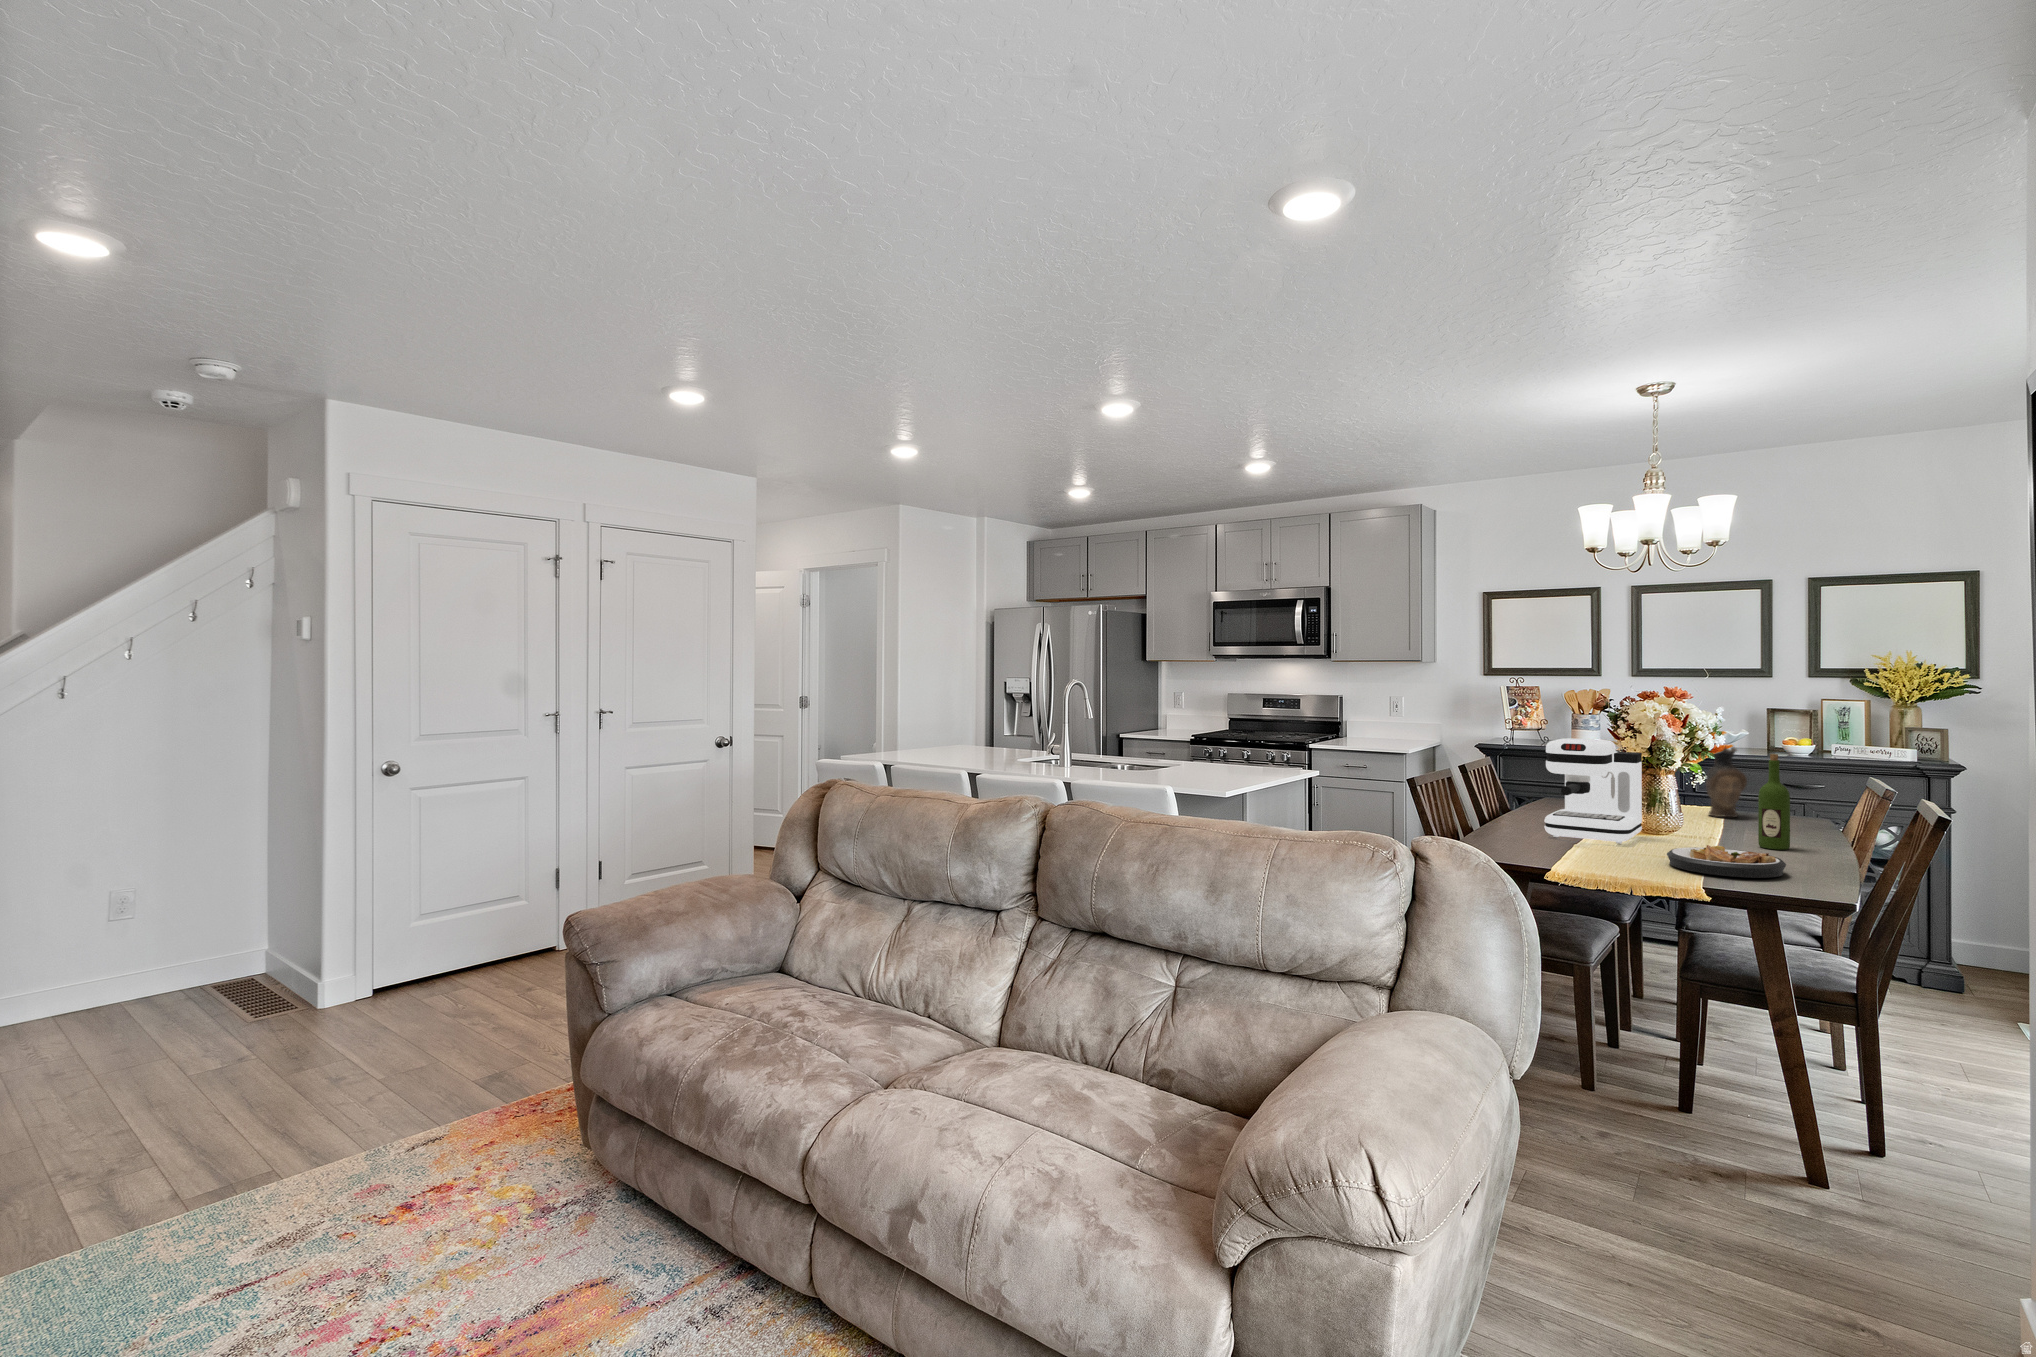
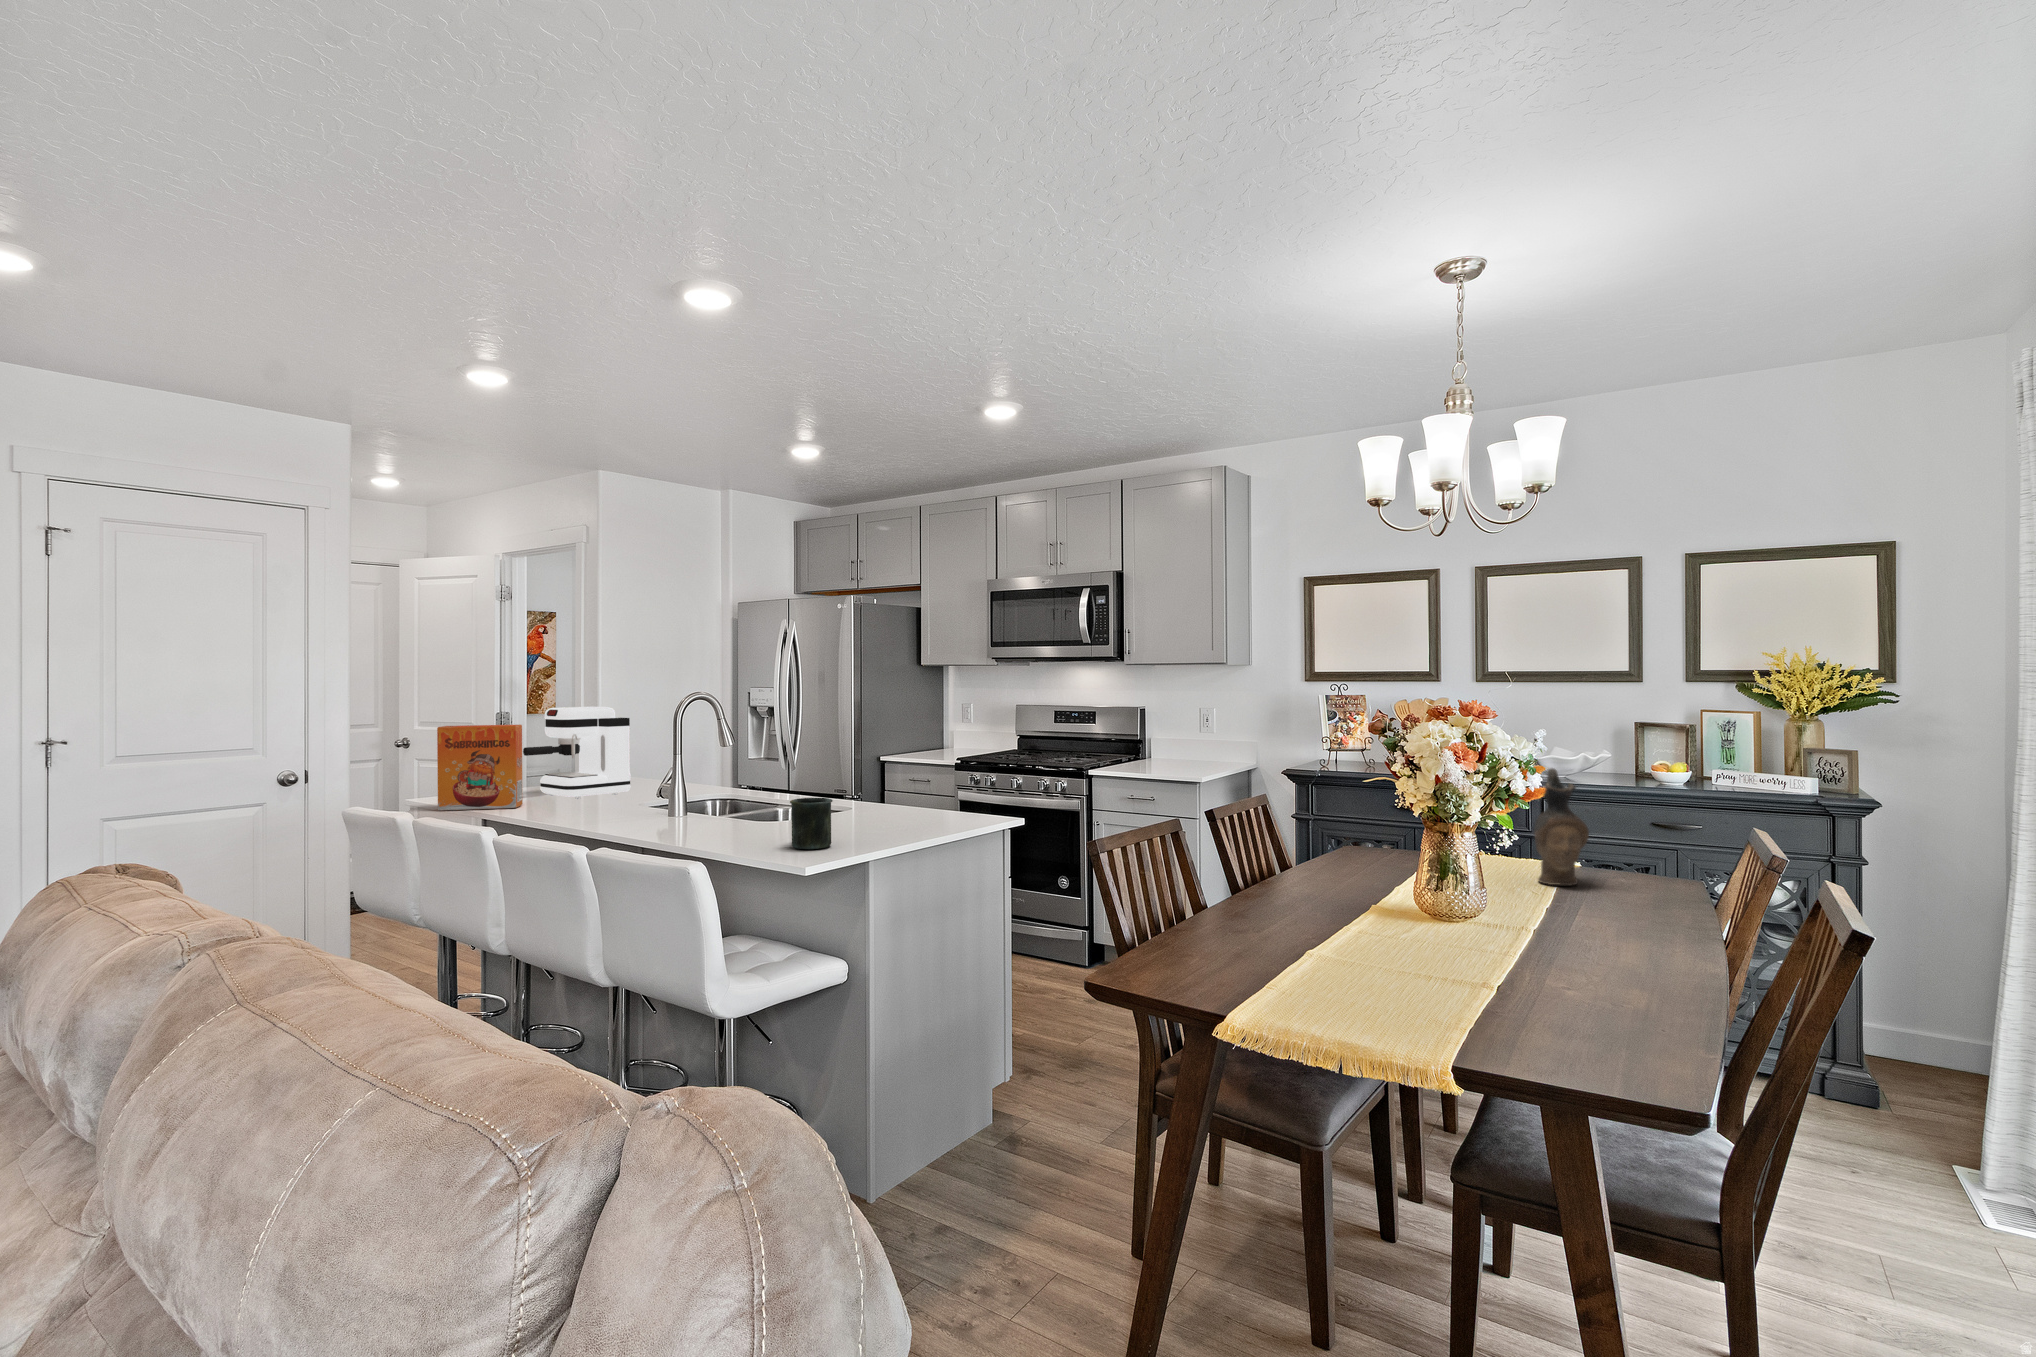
cereal box: none [884,704,936,764] -> present [437,725,523,811]
coffee maker: present [1545,739,1642,844] -> present [523,707,631,799]
mug: none [1187,752,1219,785] -> present [790,798,833,849]
wine bottle: present [1758,754,1790,850] -> none [1588,804,1634,957]
plate: present [1667,845,1786,878] -> none [1428,965,1613,1038]

